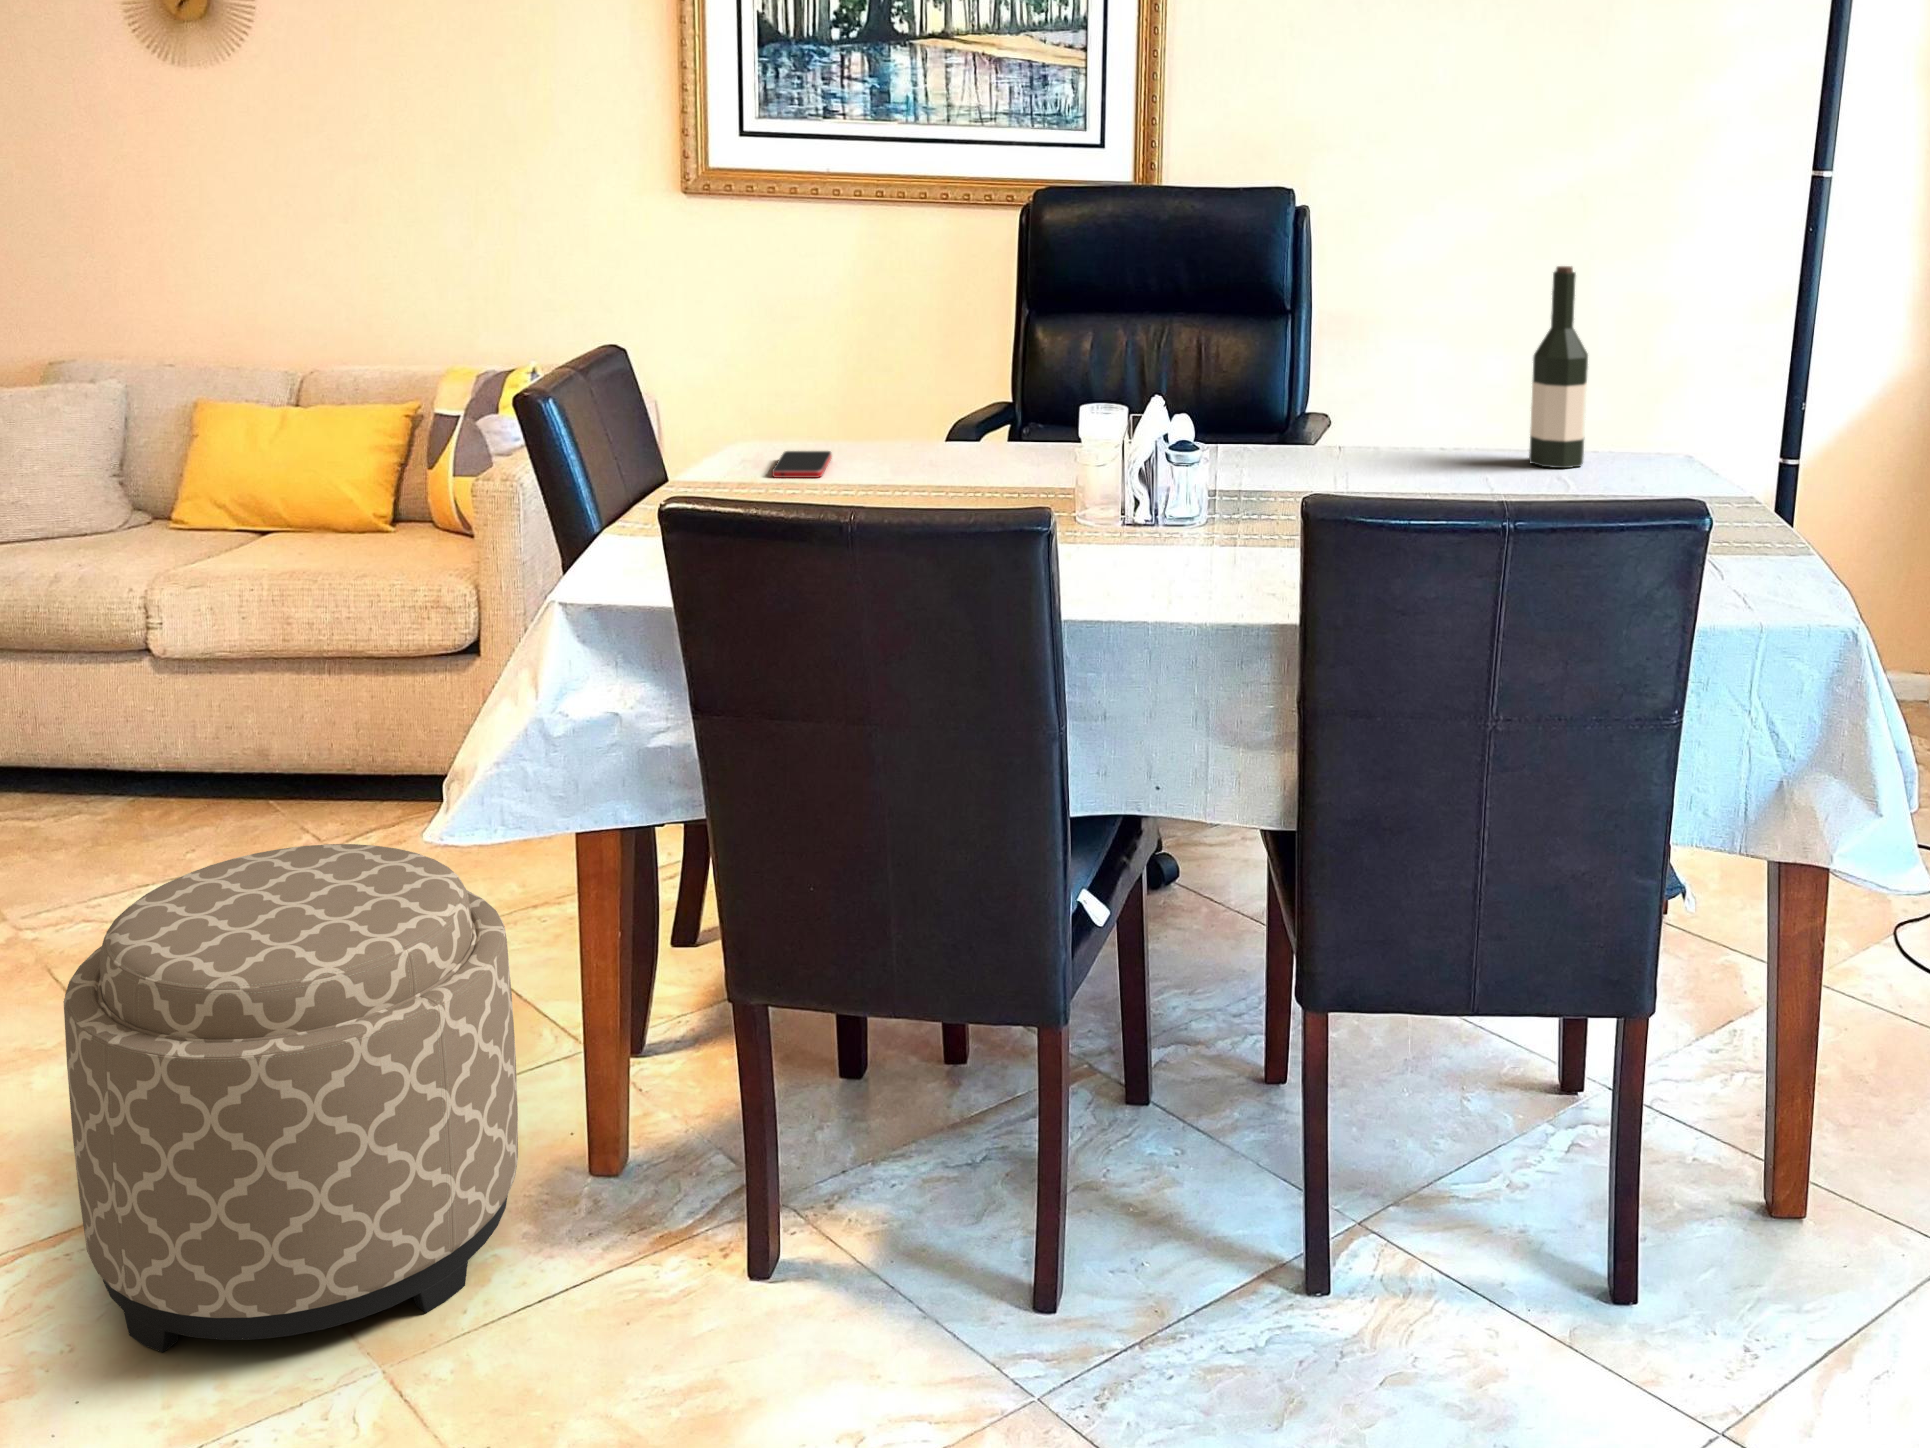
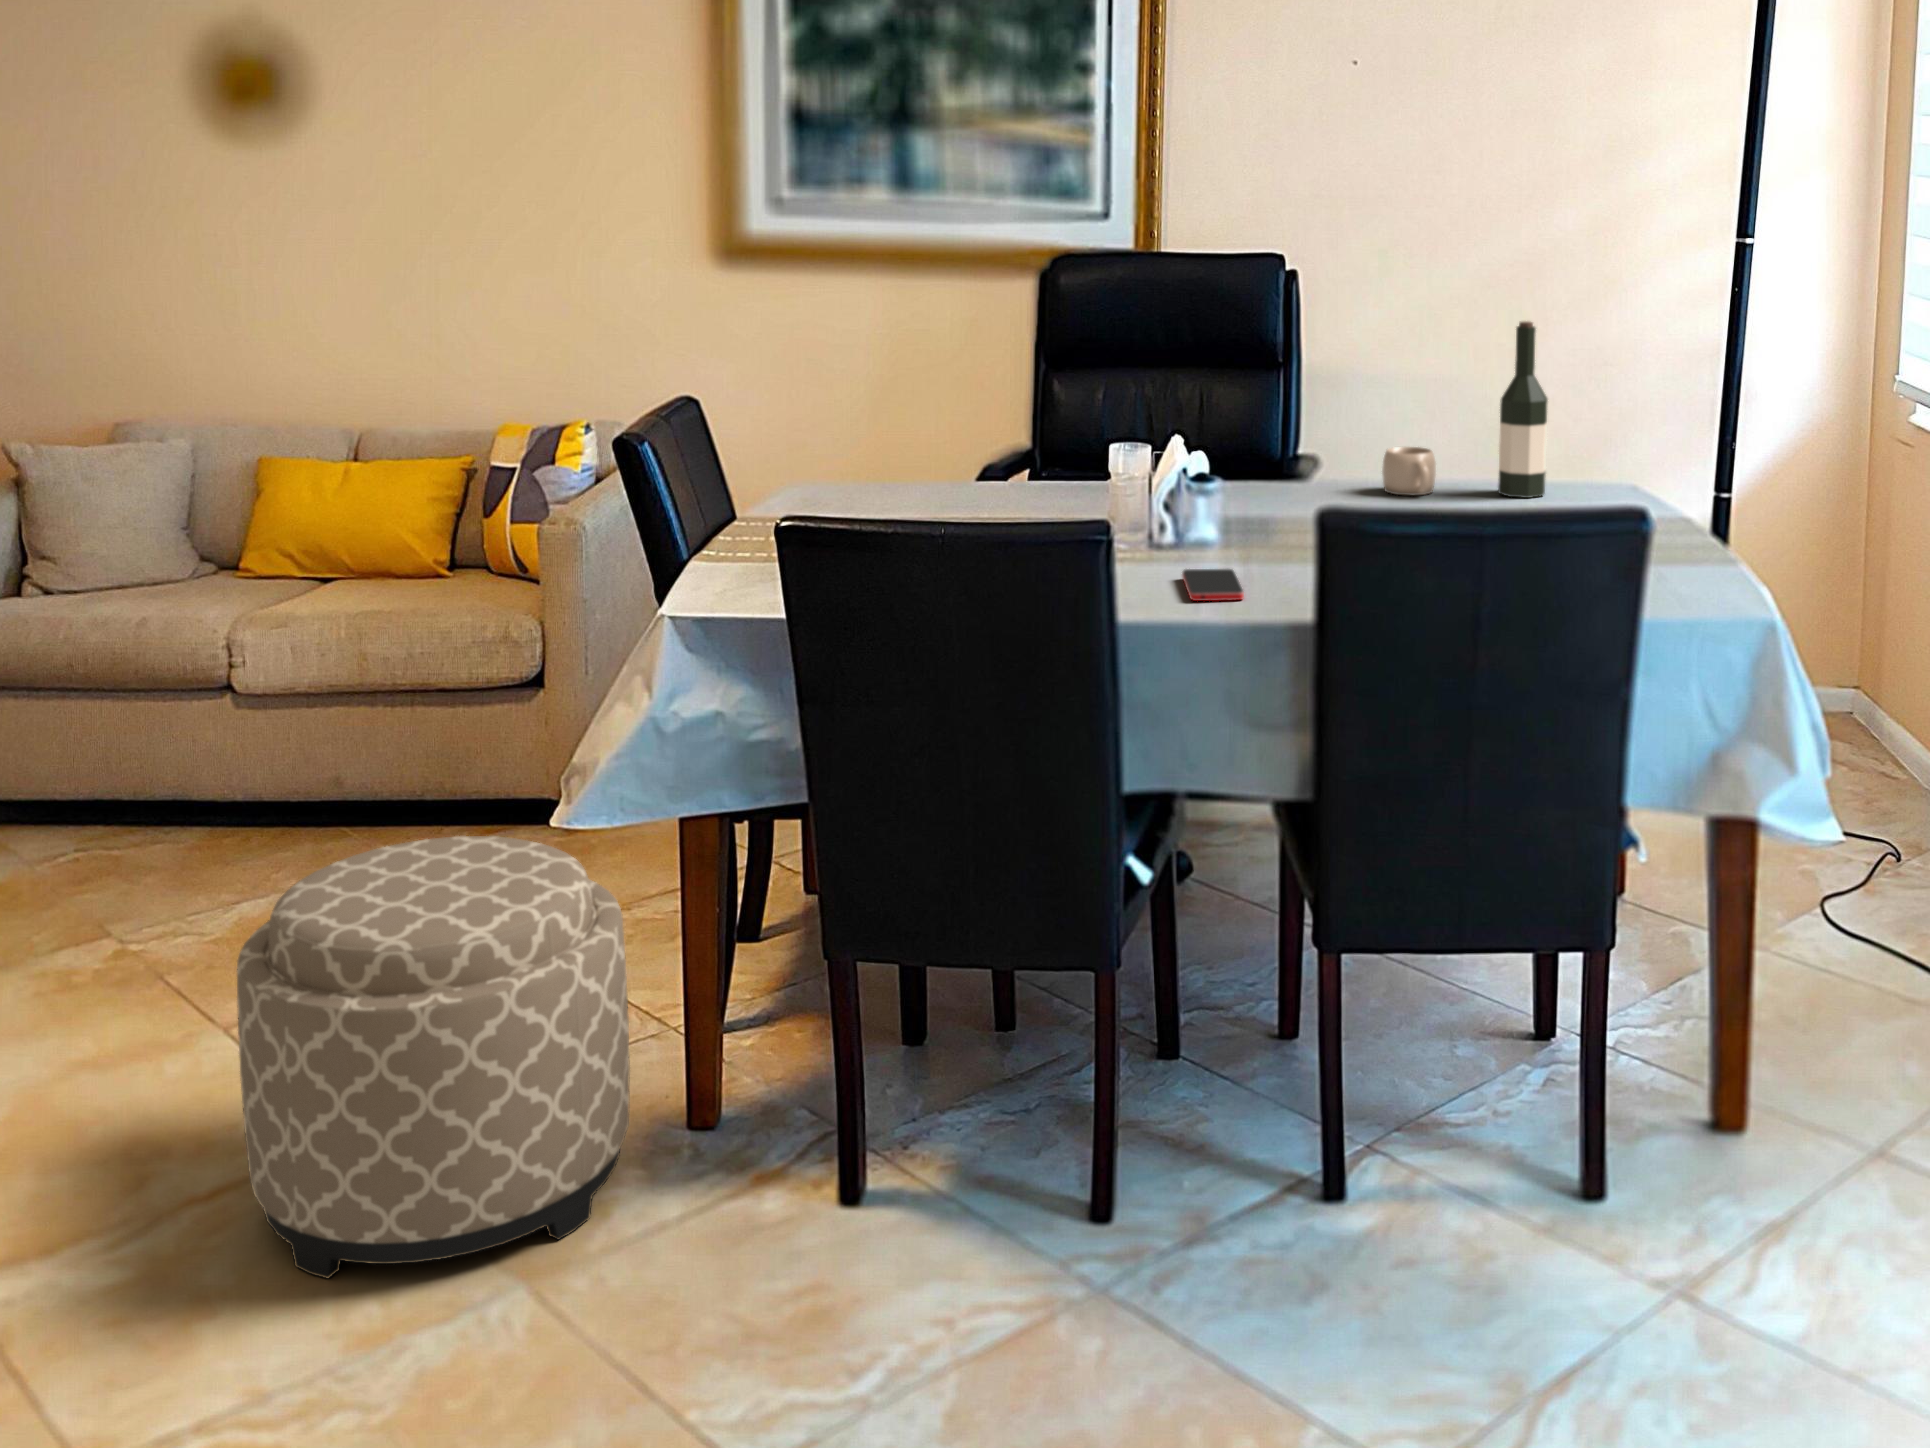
mug: none [1396,407,1458,464] -> present [1382,447,1436,495]
smartphone: present [772,451,832,478] -> present [1182,569,1244,601]

